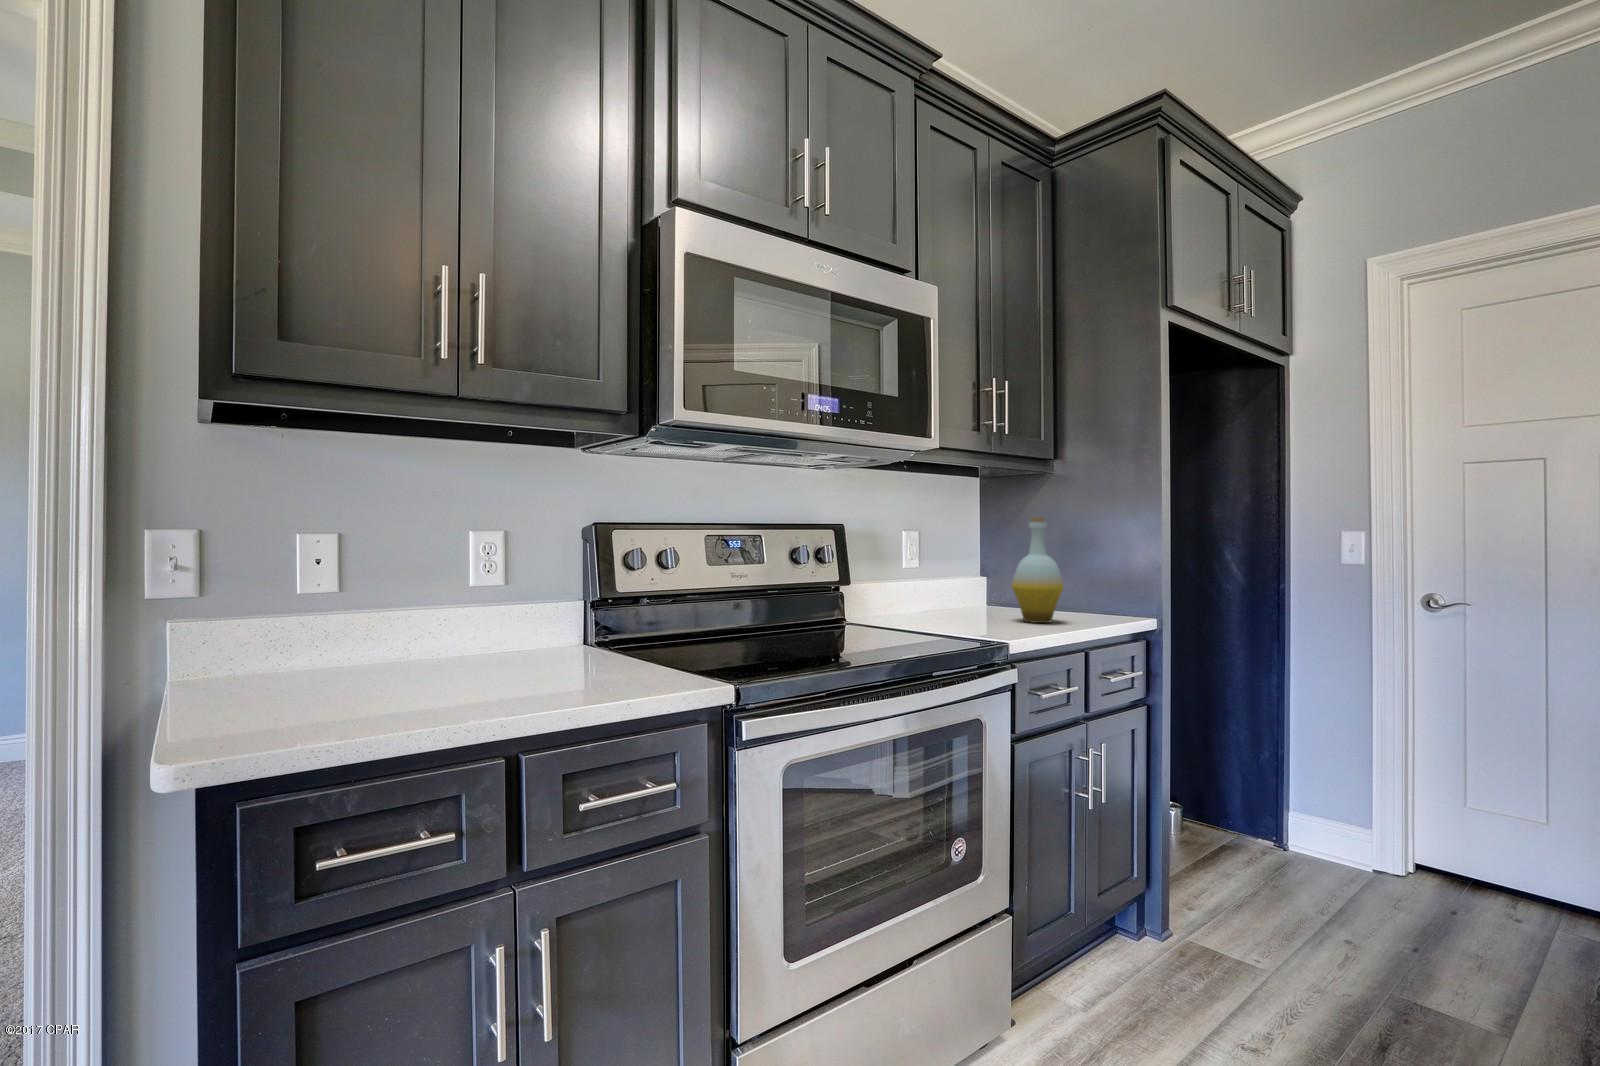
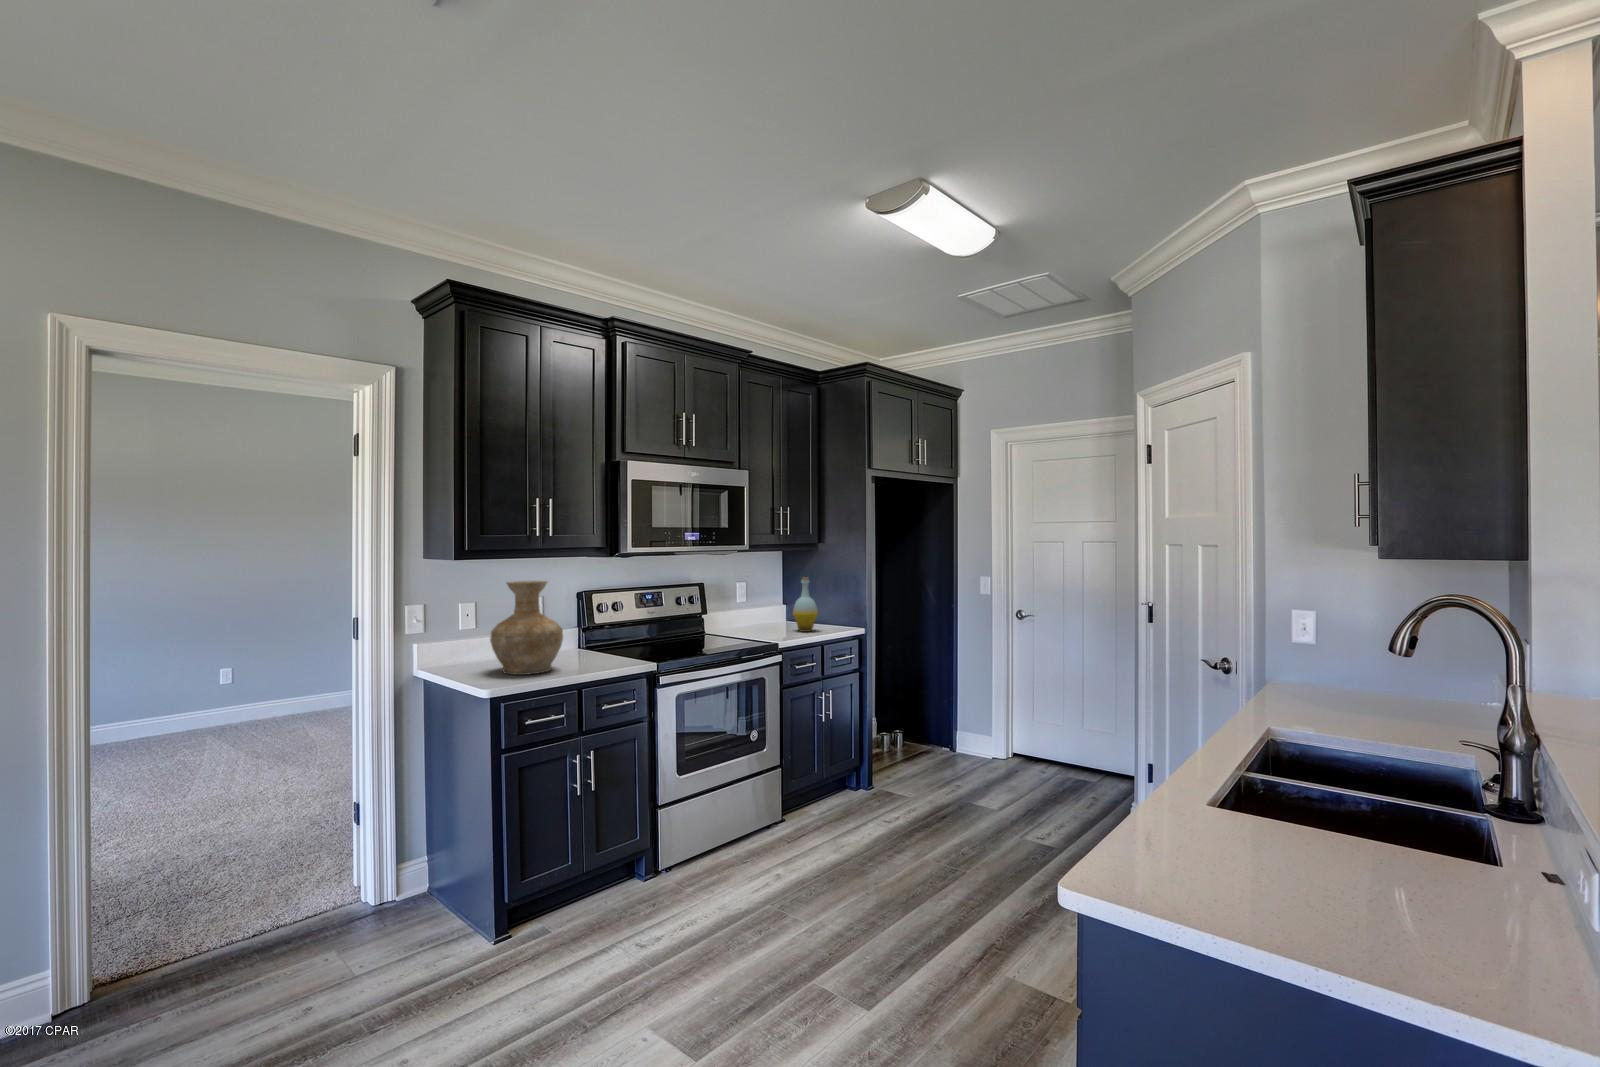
vase: none [294,462,494,712] -> present [490,581,563,675]

